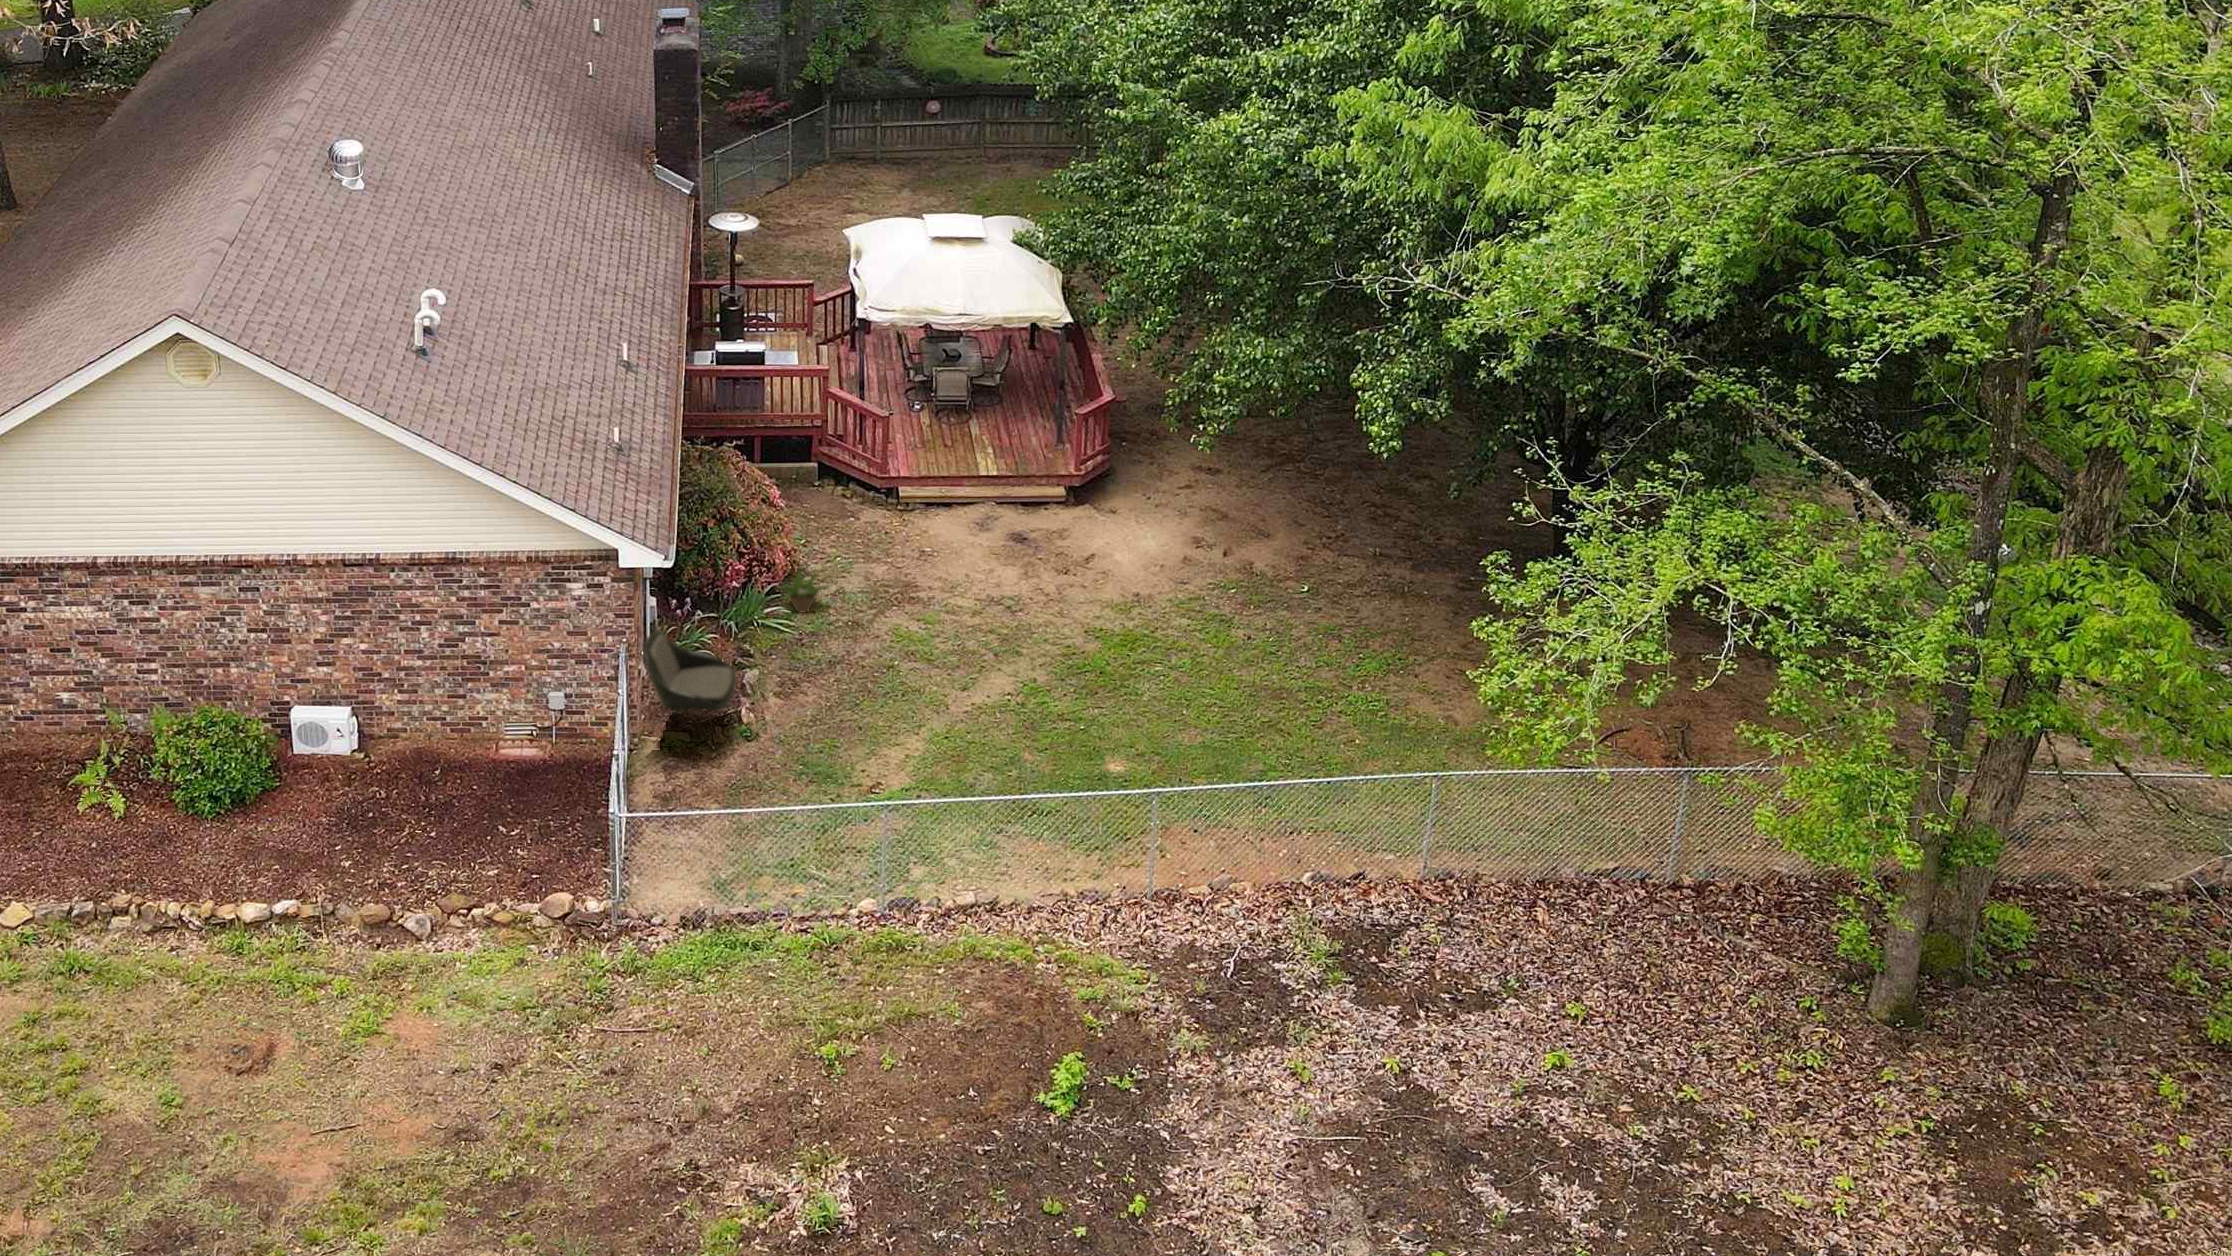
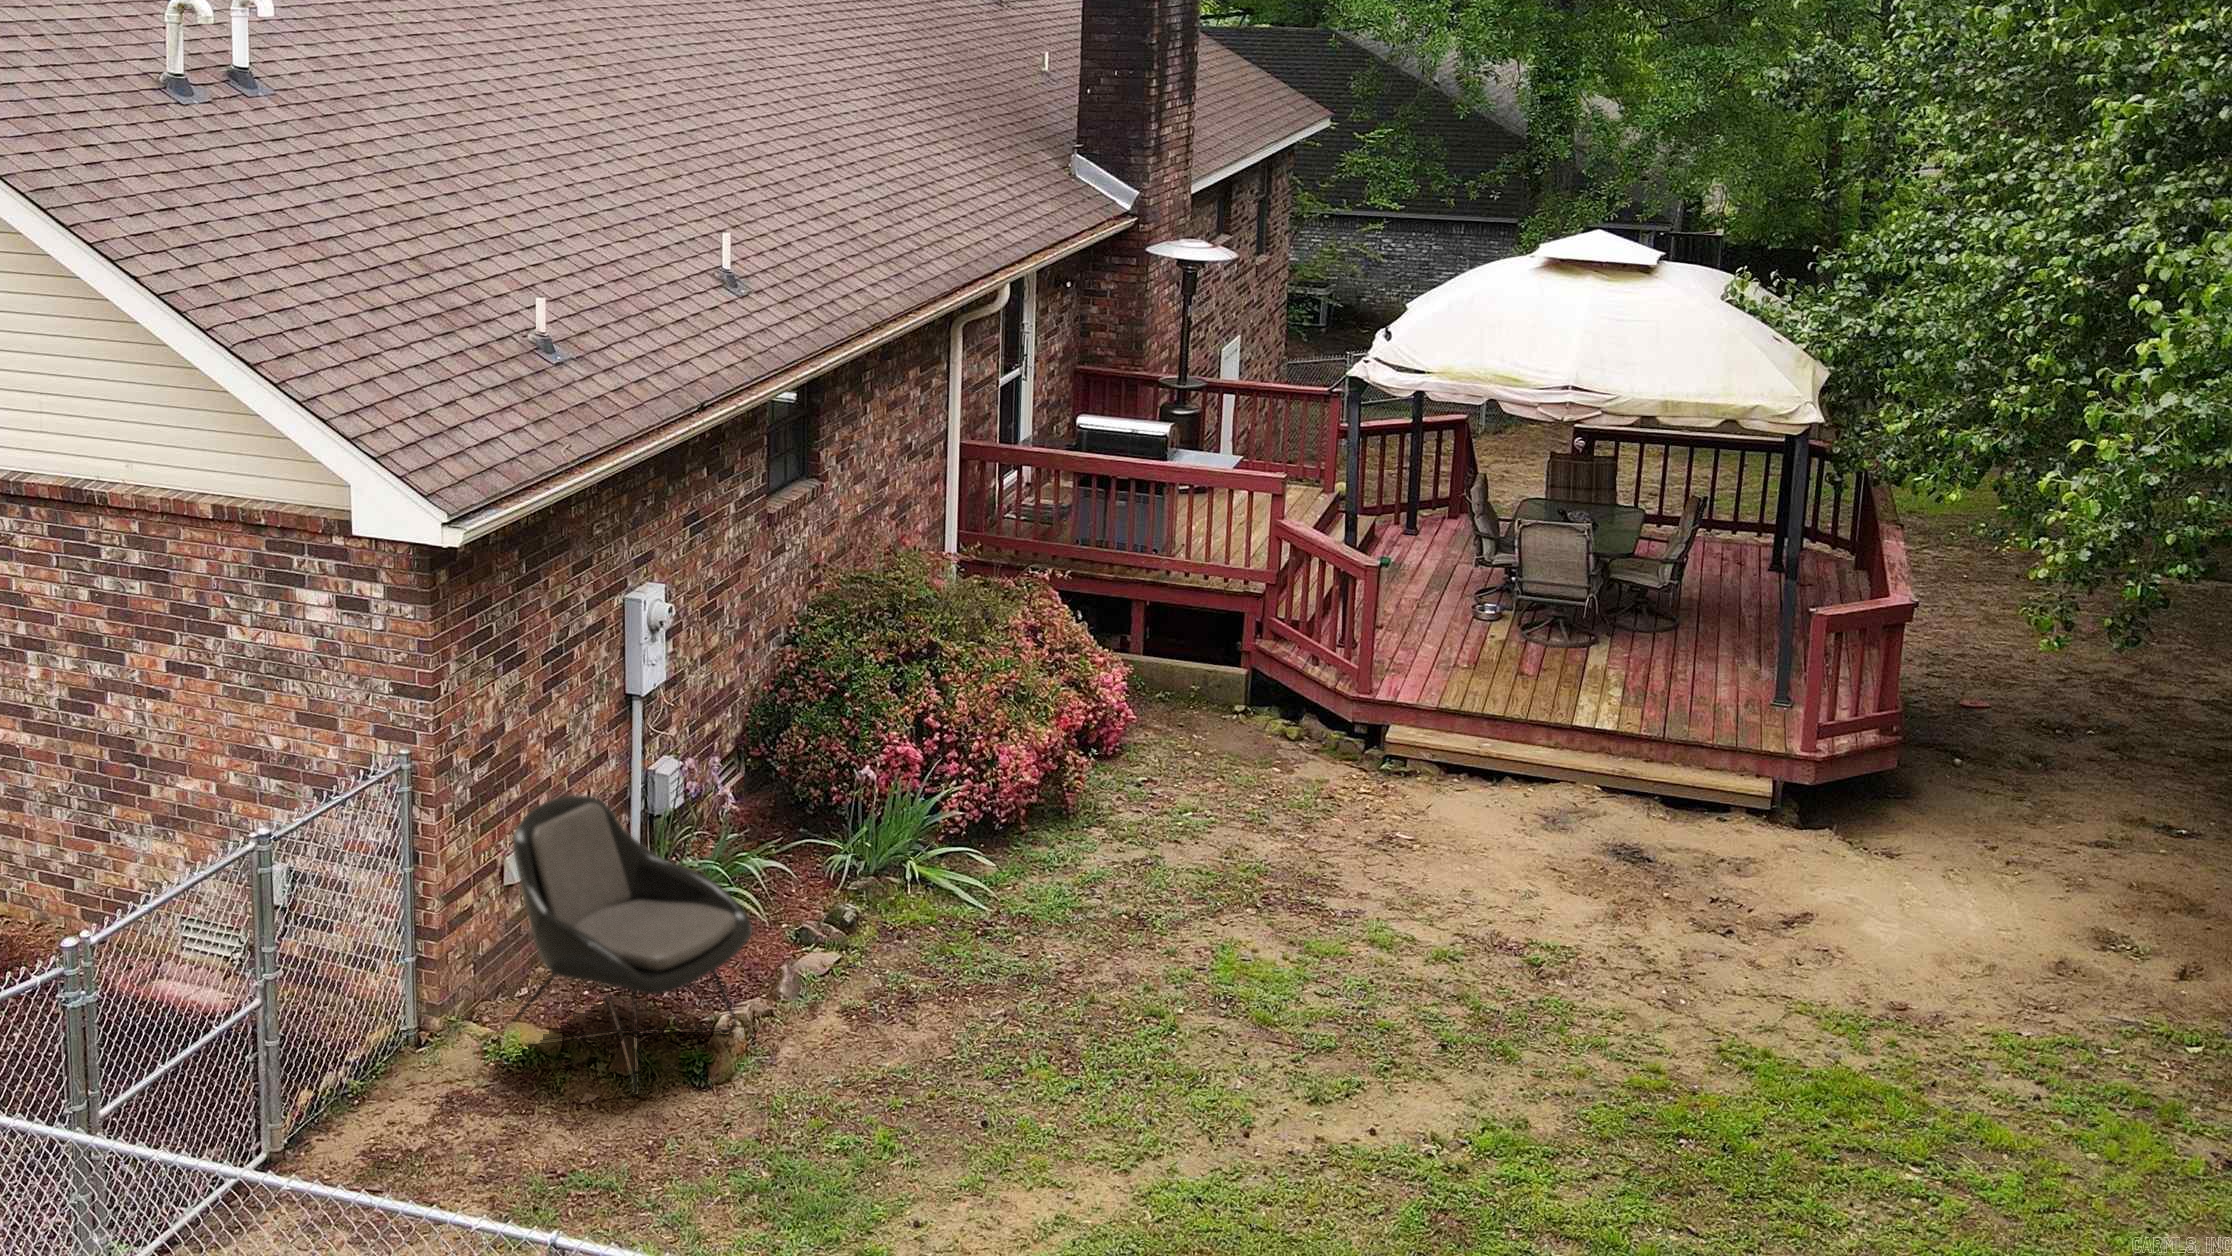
decorative plant: present [780,573,826,612] -> none [996,803,1114,889]

